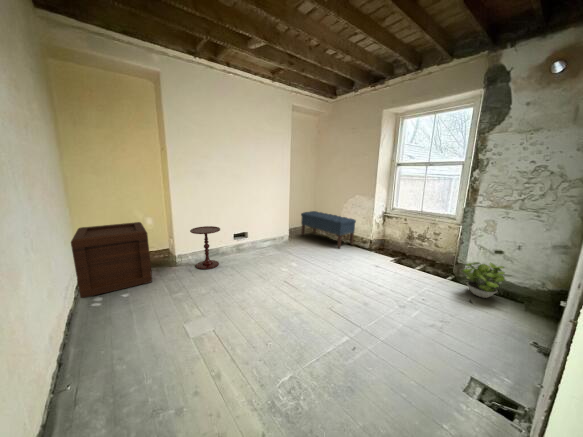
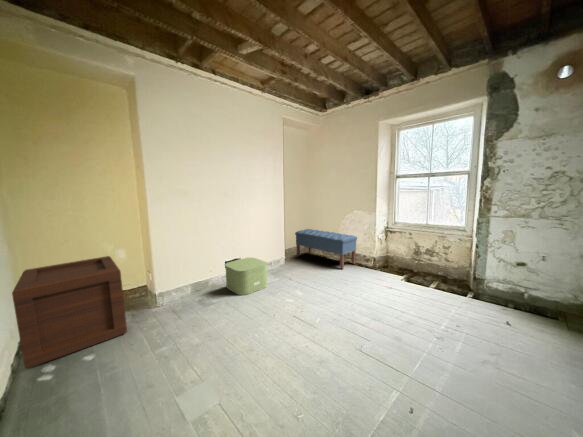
side table: present [190,226,220,269] -> none [174,255,211,309]
storage box: none [234,232,270,262] -> present [225,258,267,295]
potted plant: present [461,262,505,298] -> none [486,276,536,317]

